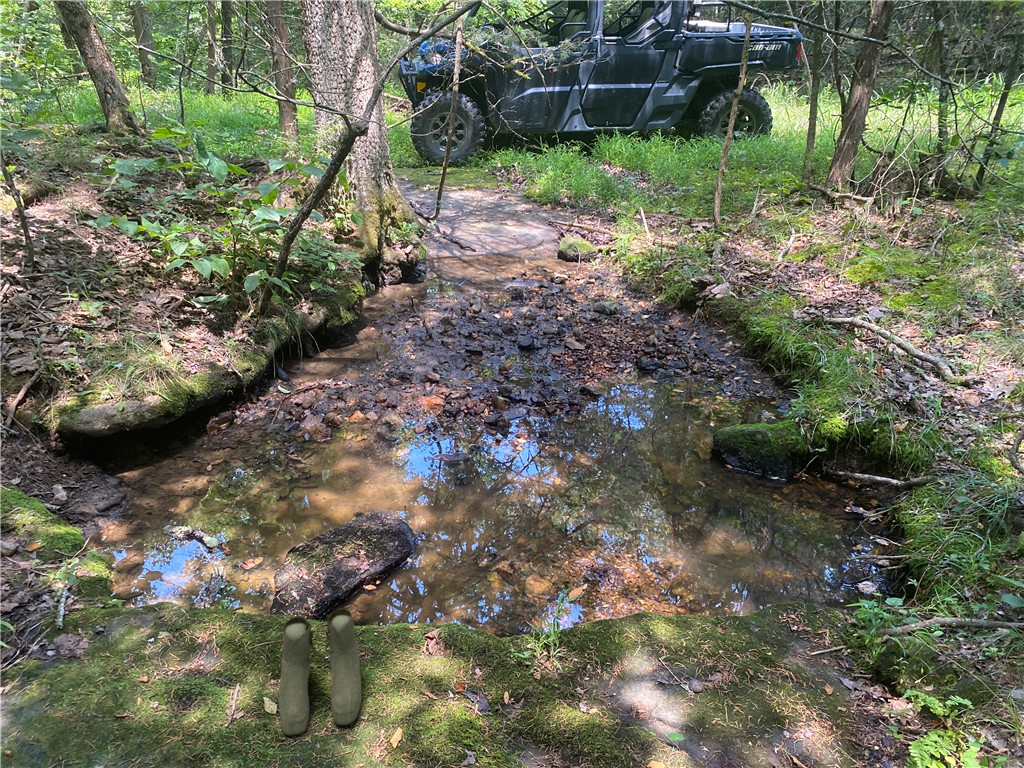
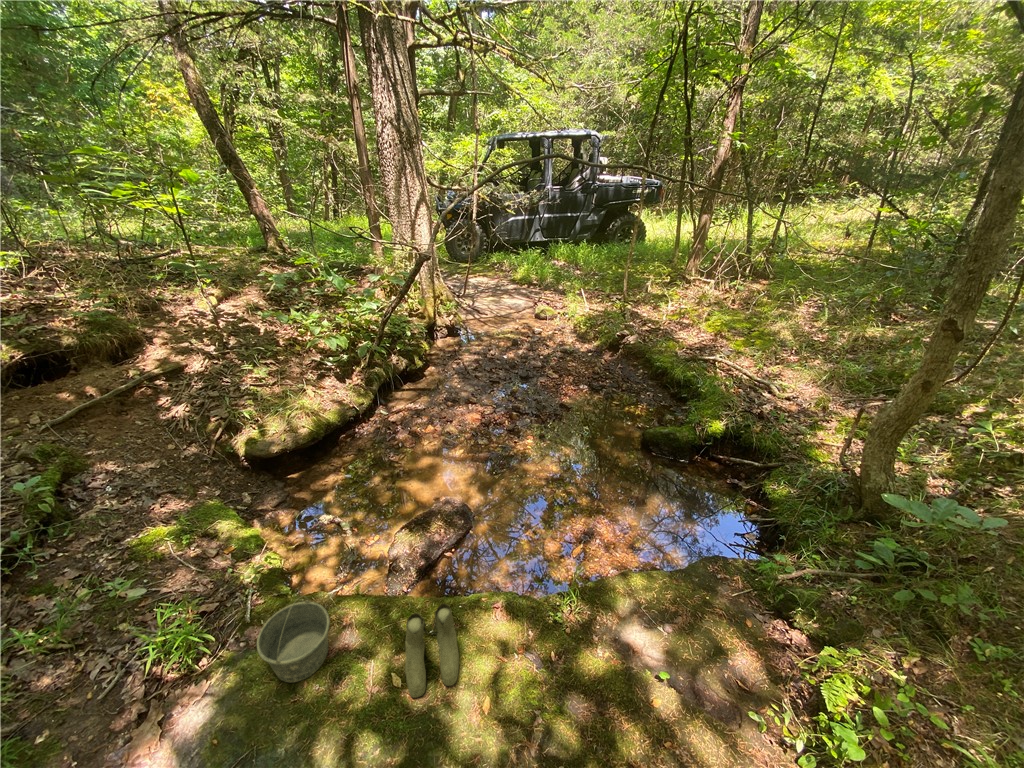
bucket: none [62,580,171,705] -> present [257,597,330,682]

